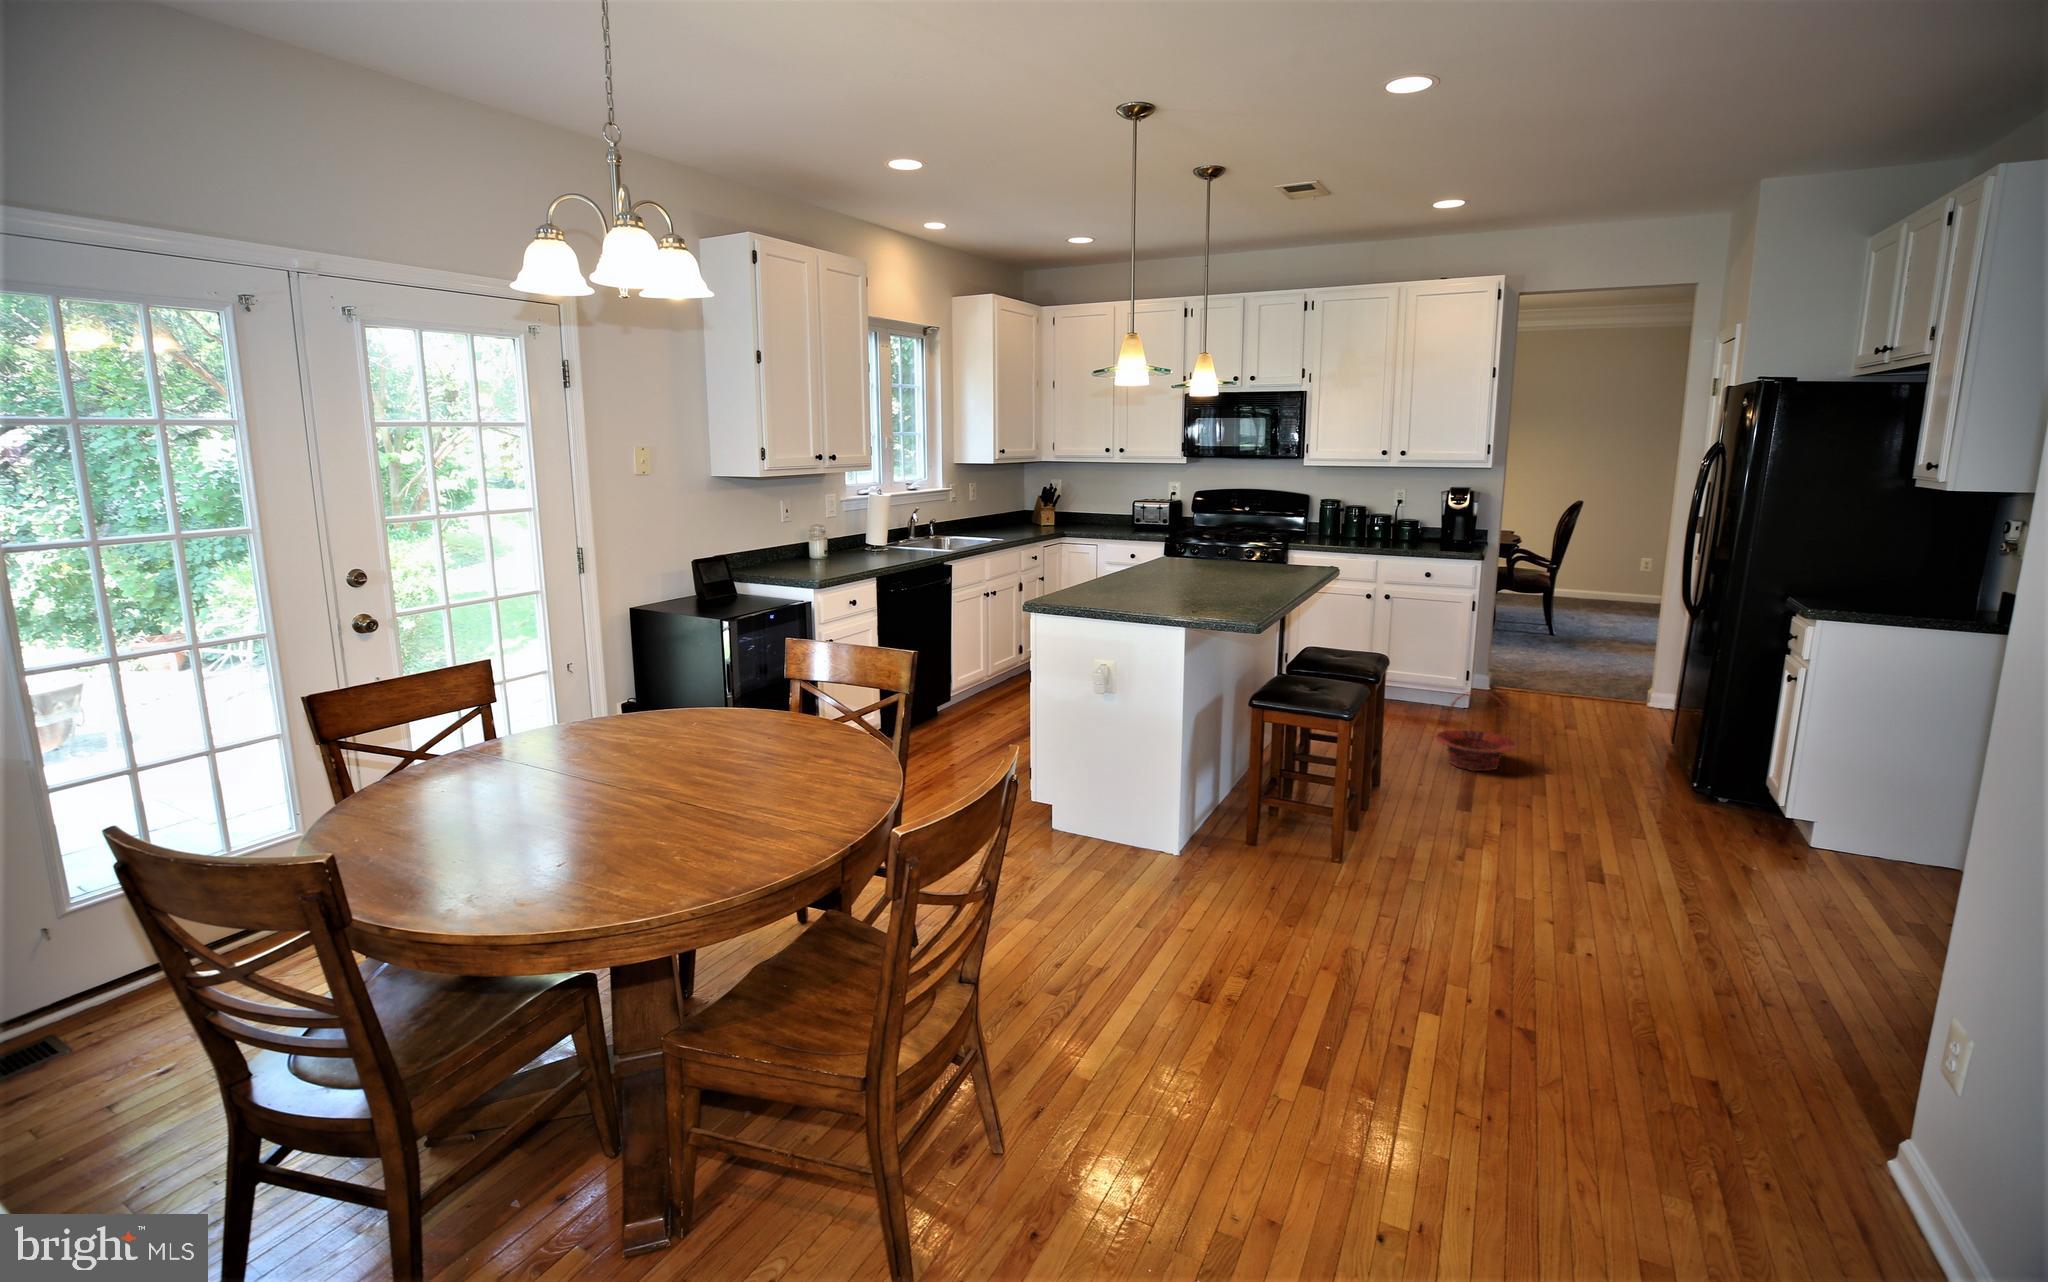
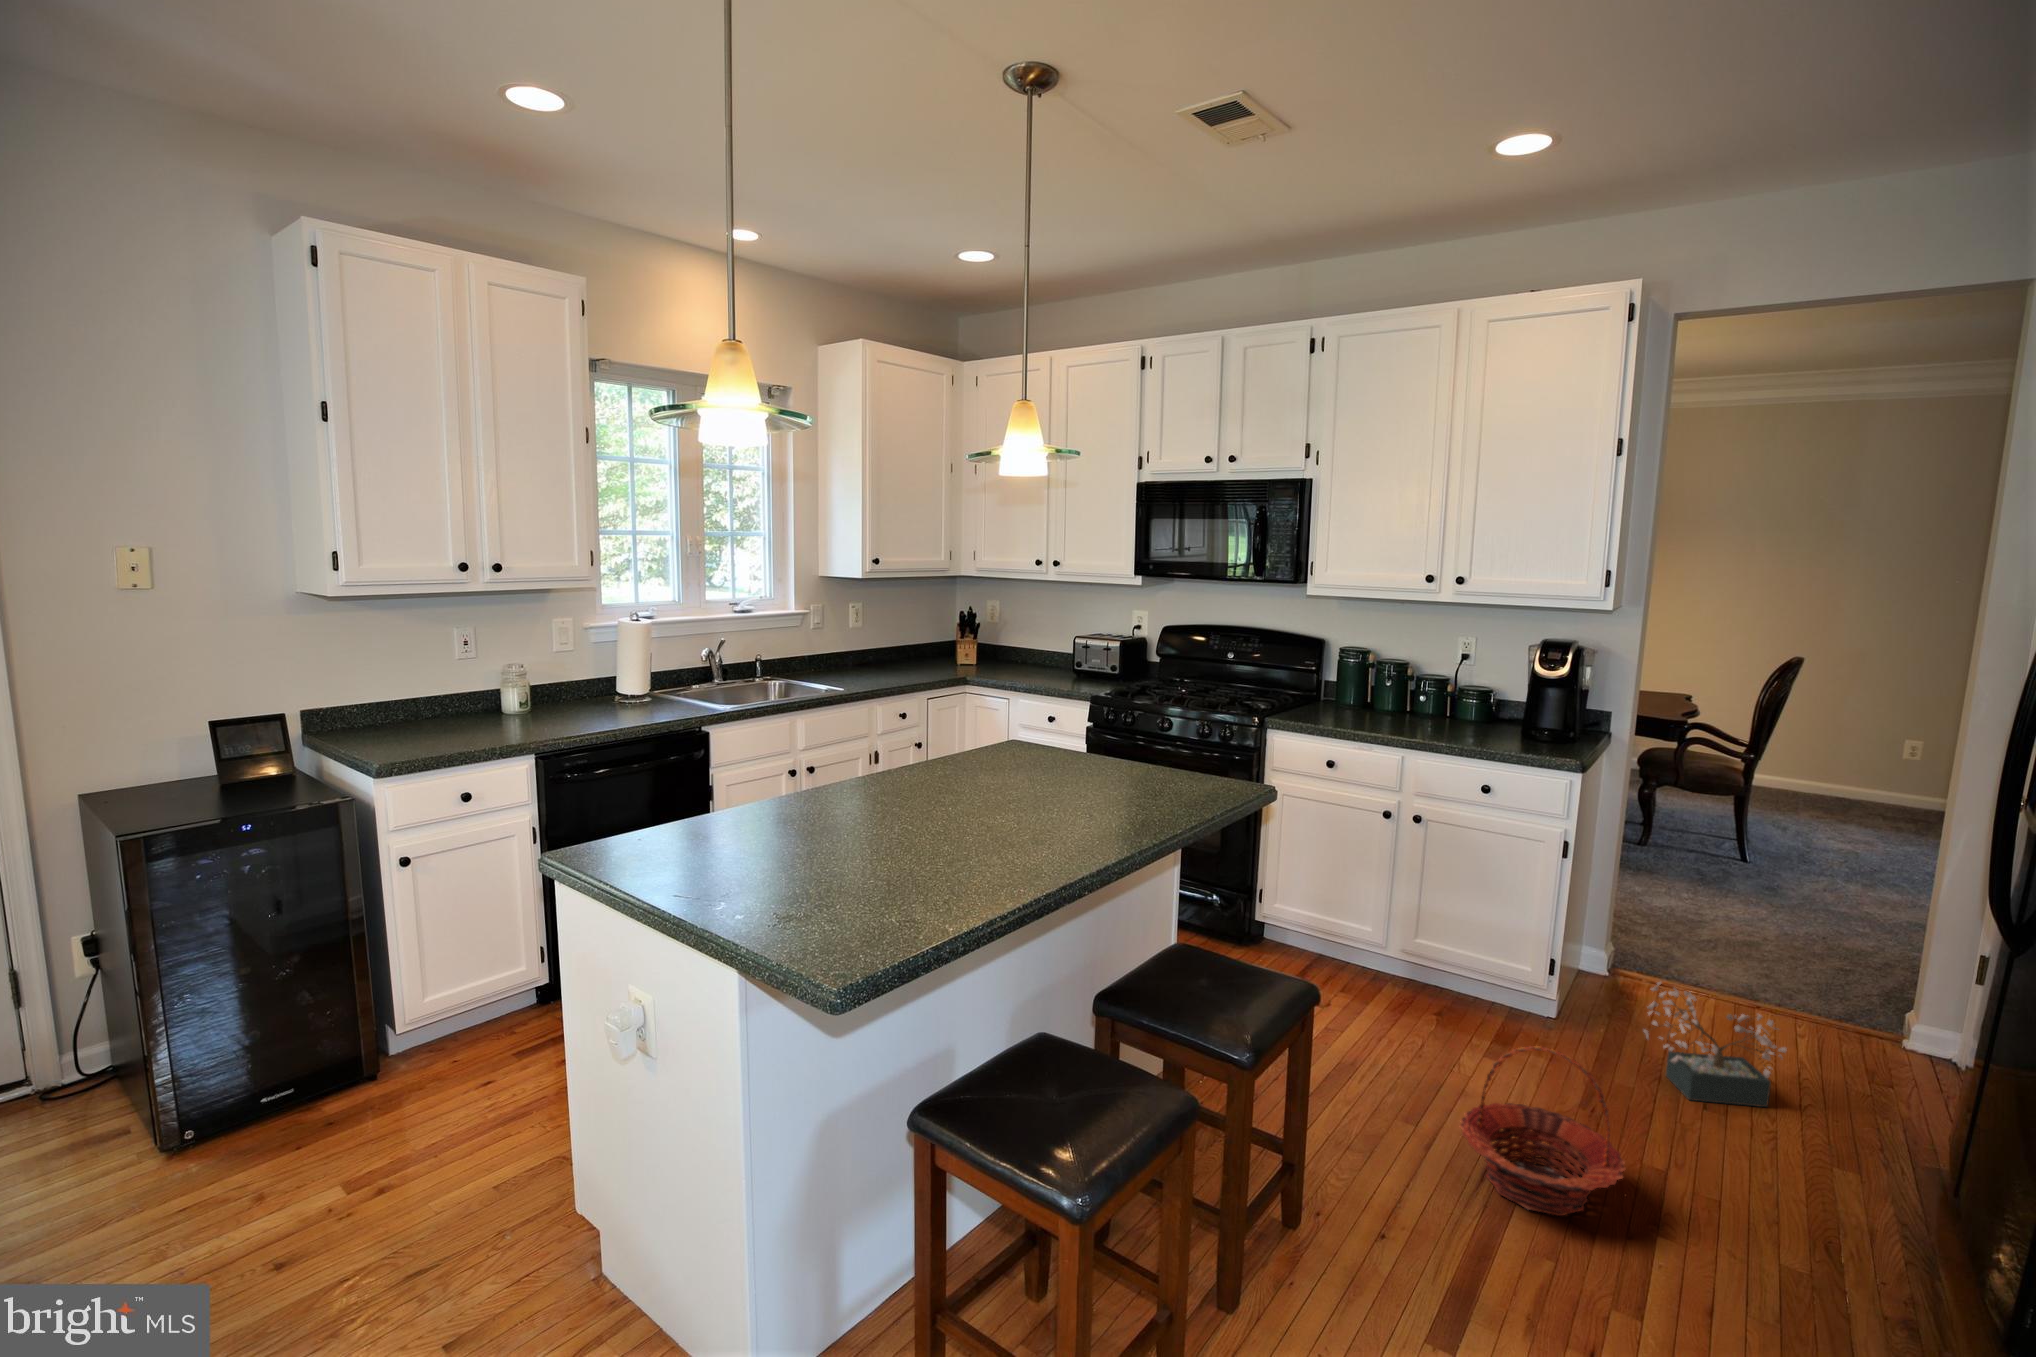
decorative plant: none [1517,672,1589,732] -> present [1644,982,1787,1107]

